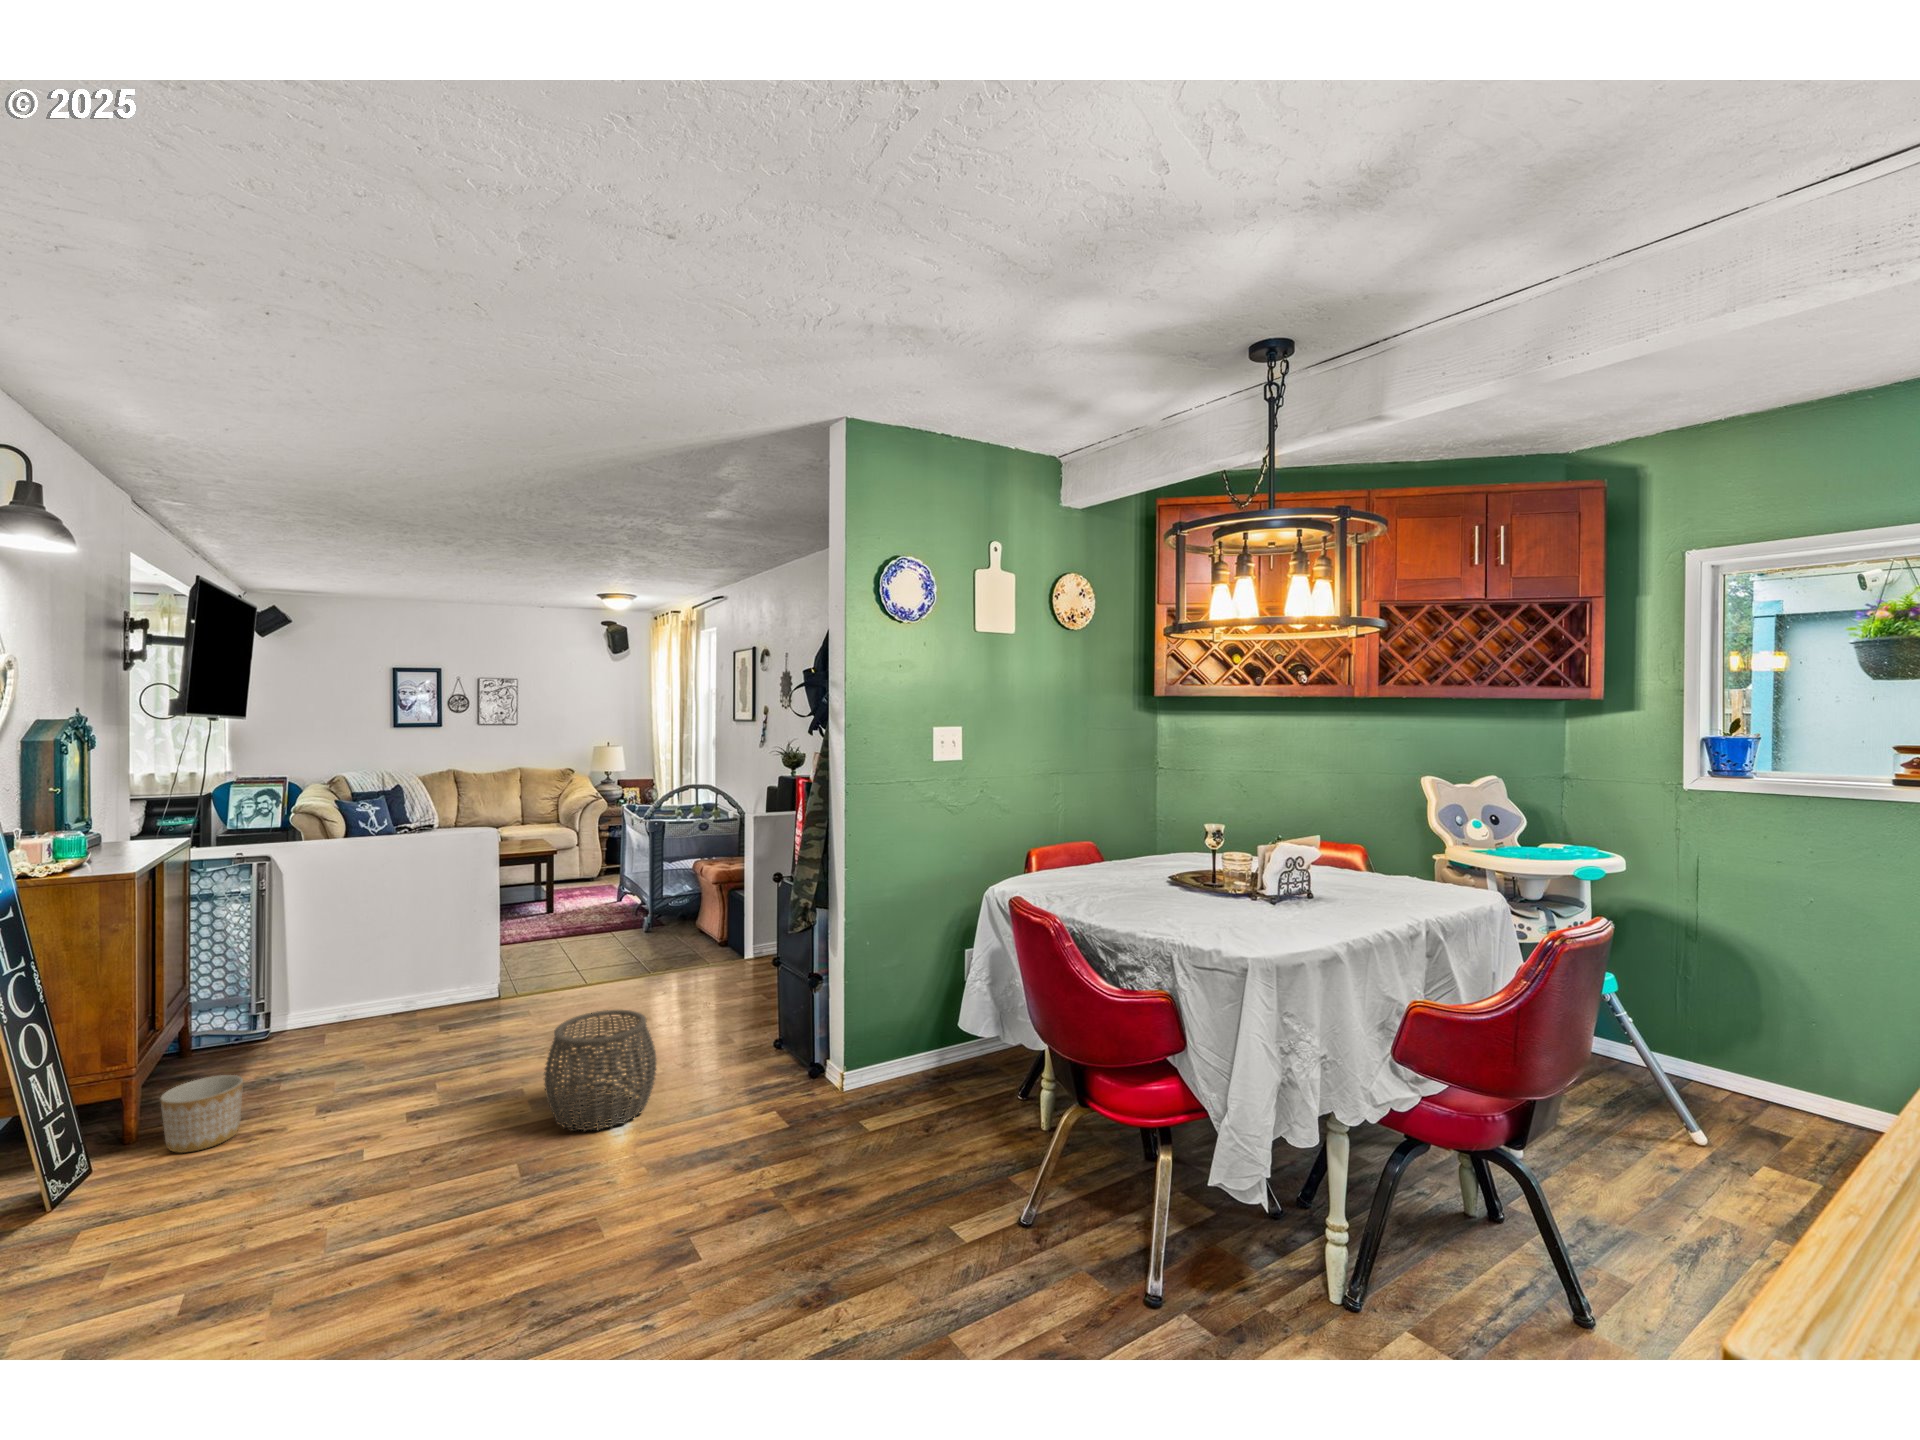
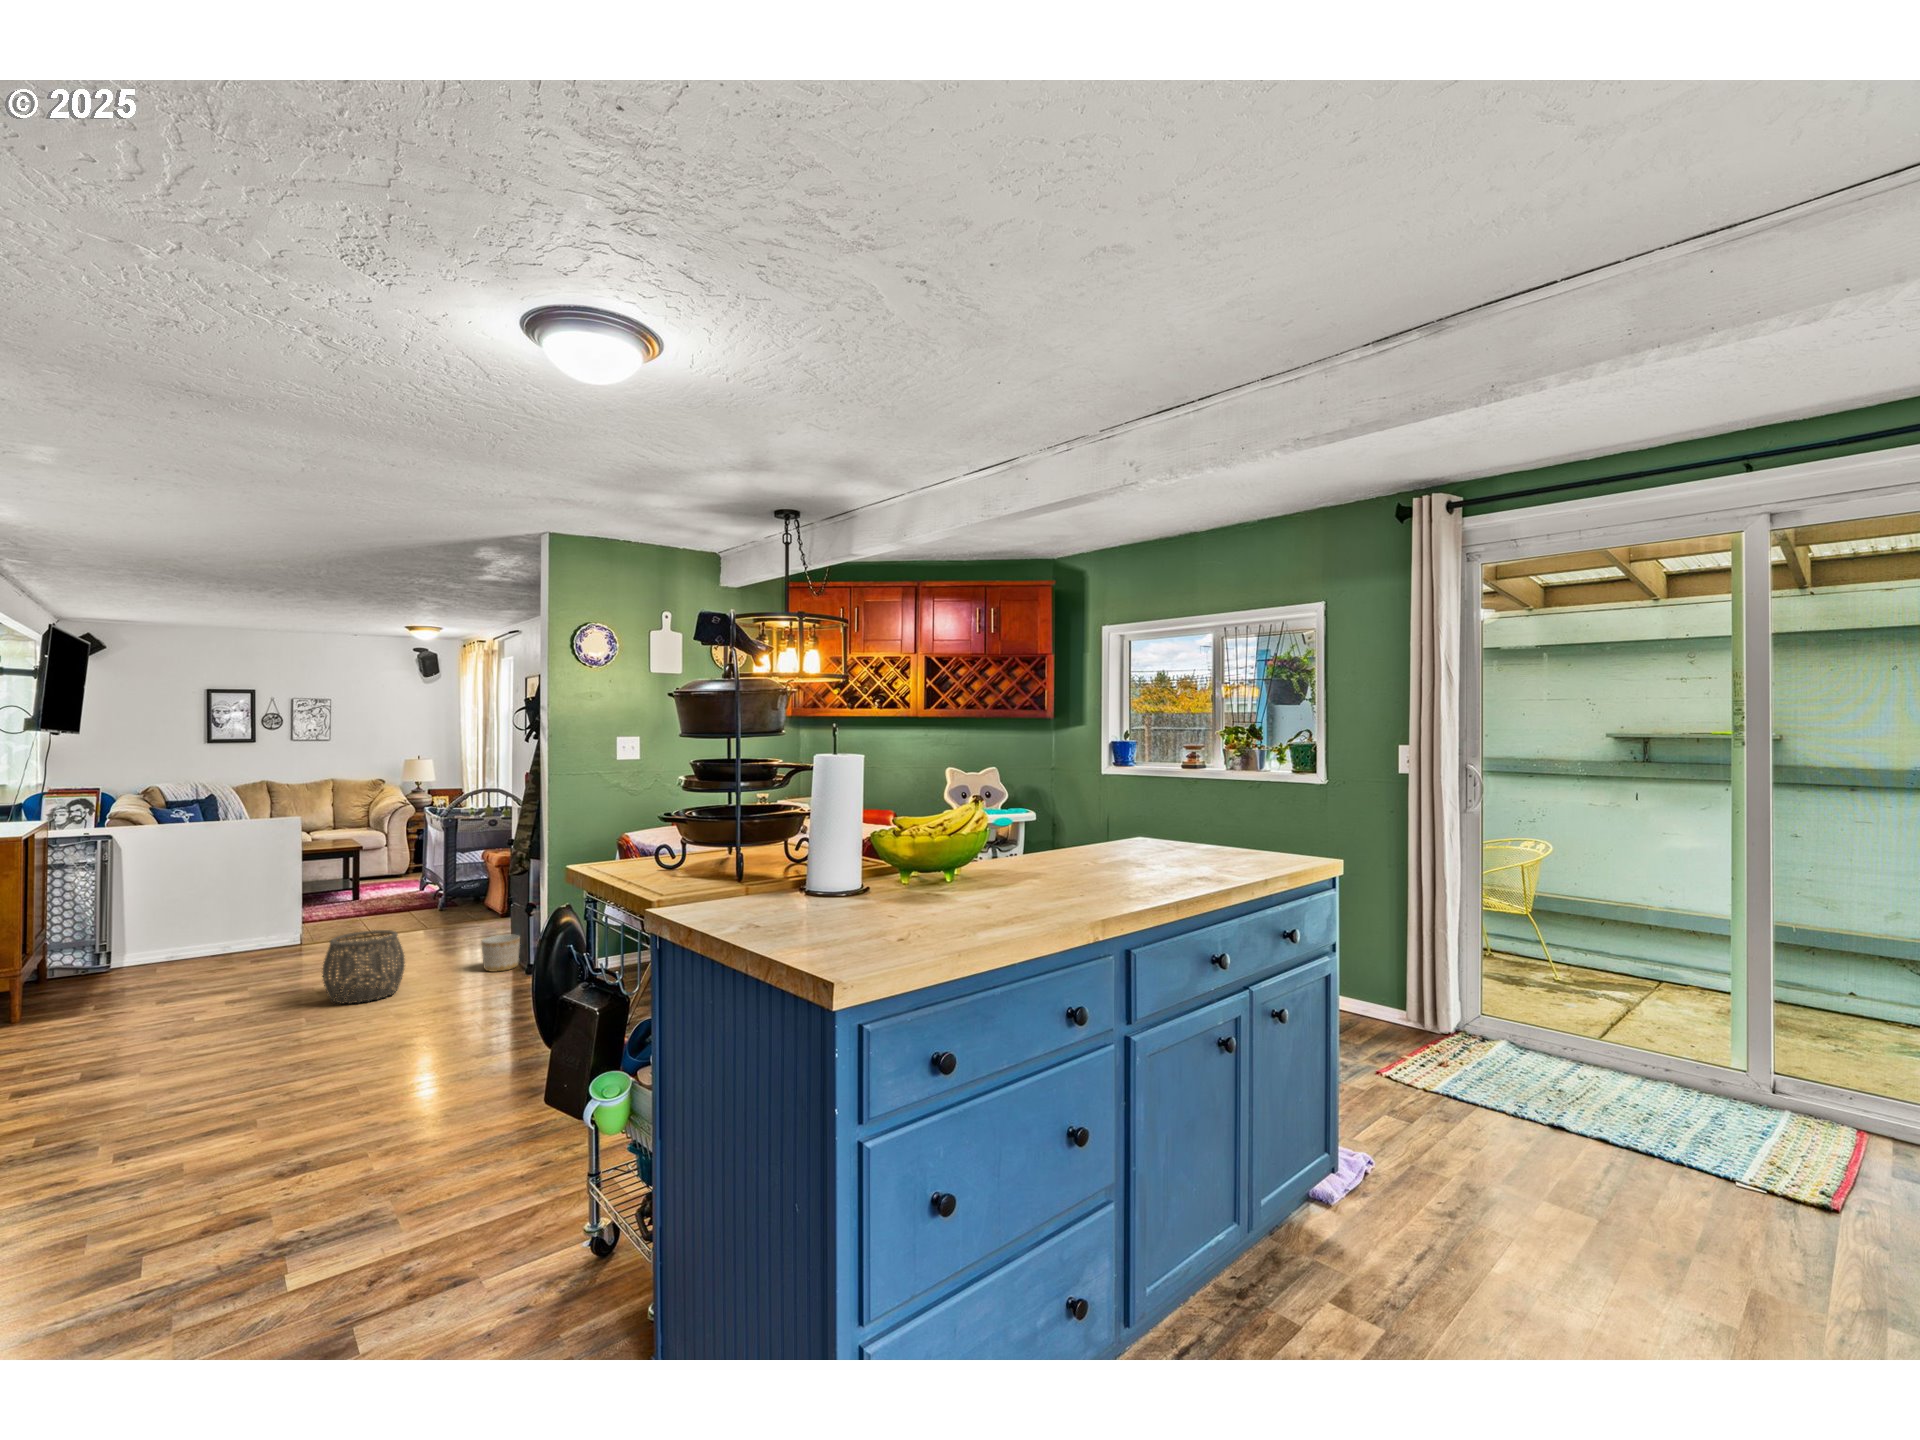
planter: present [160,1075,243,1153] -> present [482,935,520,972]

